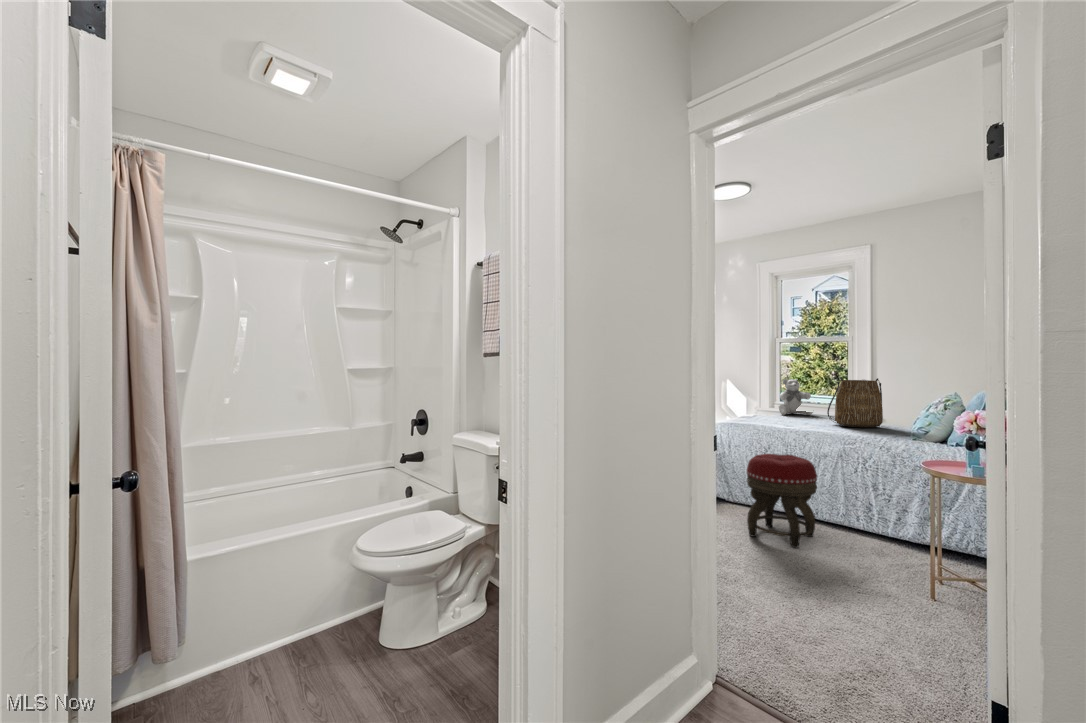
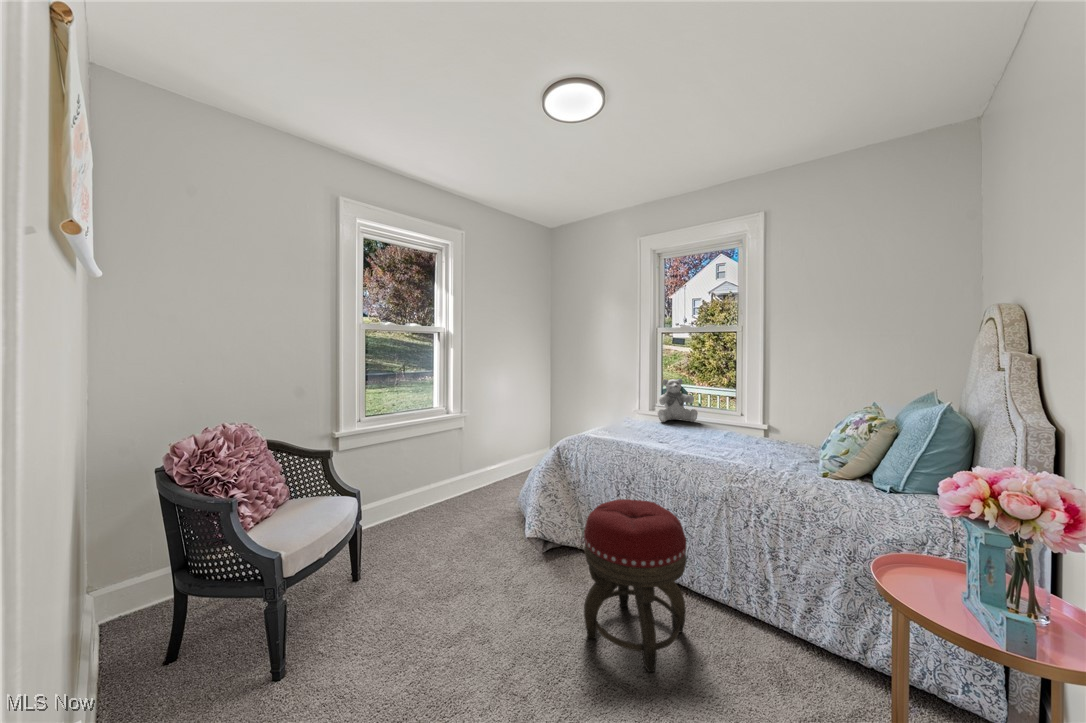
tote bag: present [827,378,883,428] -> none [710,380,779,446]

